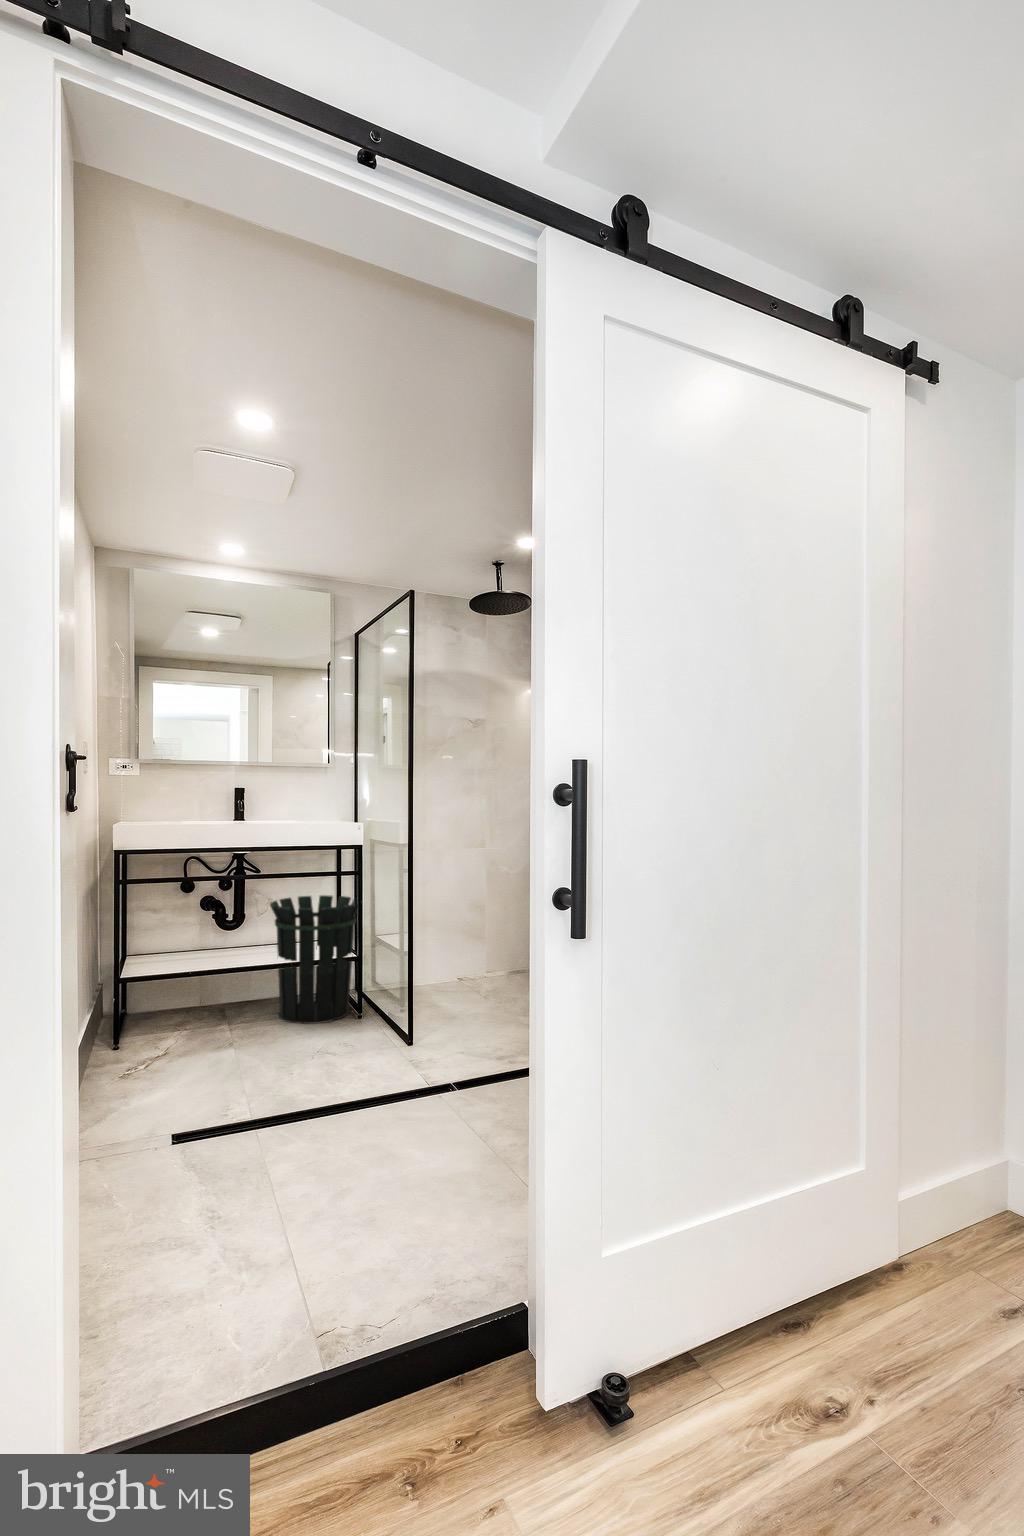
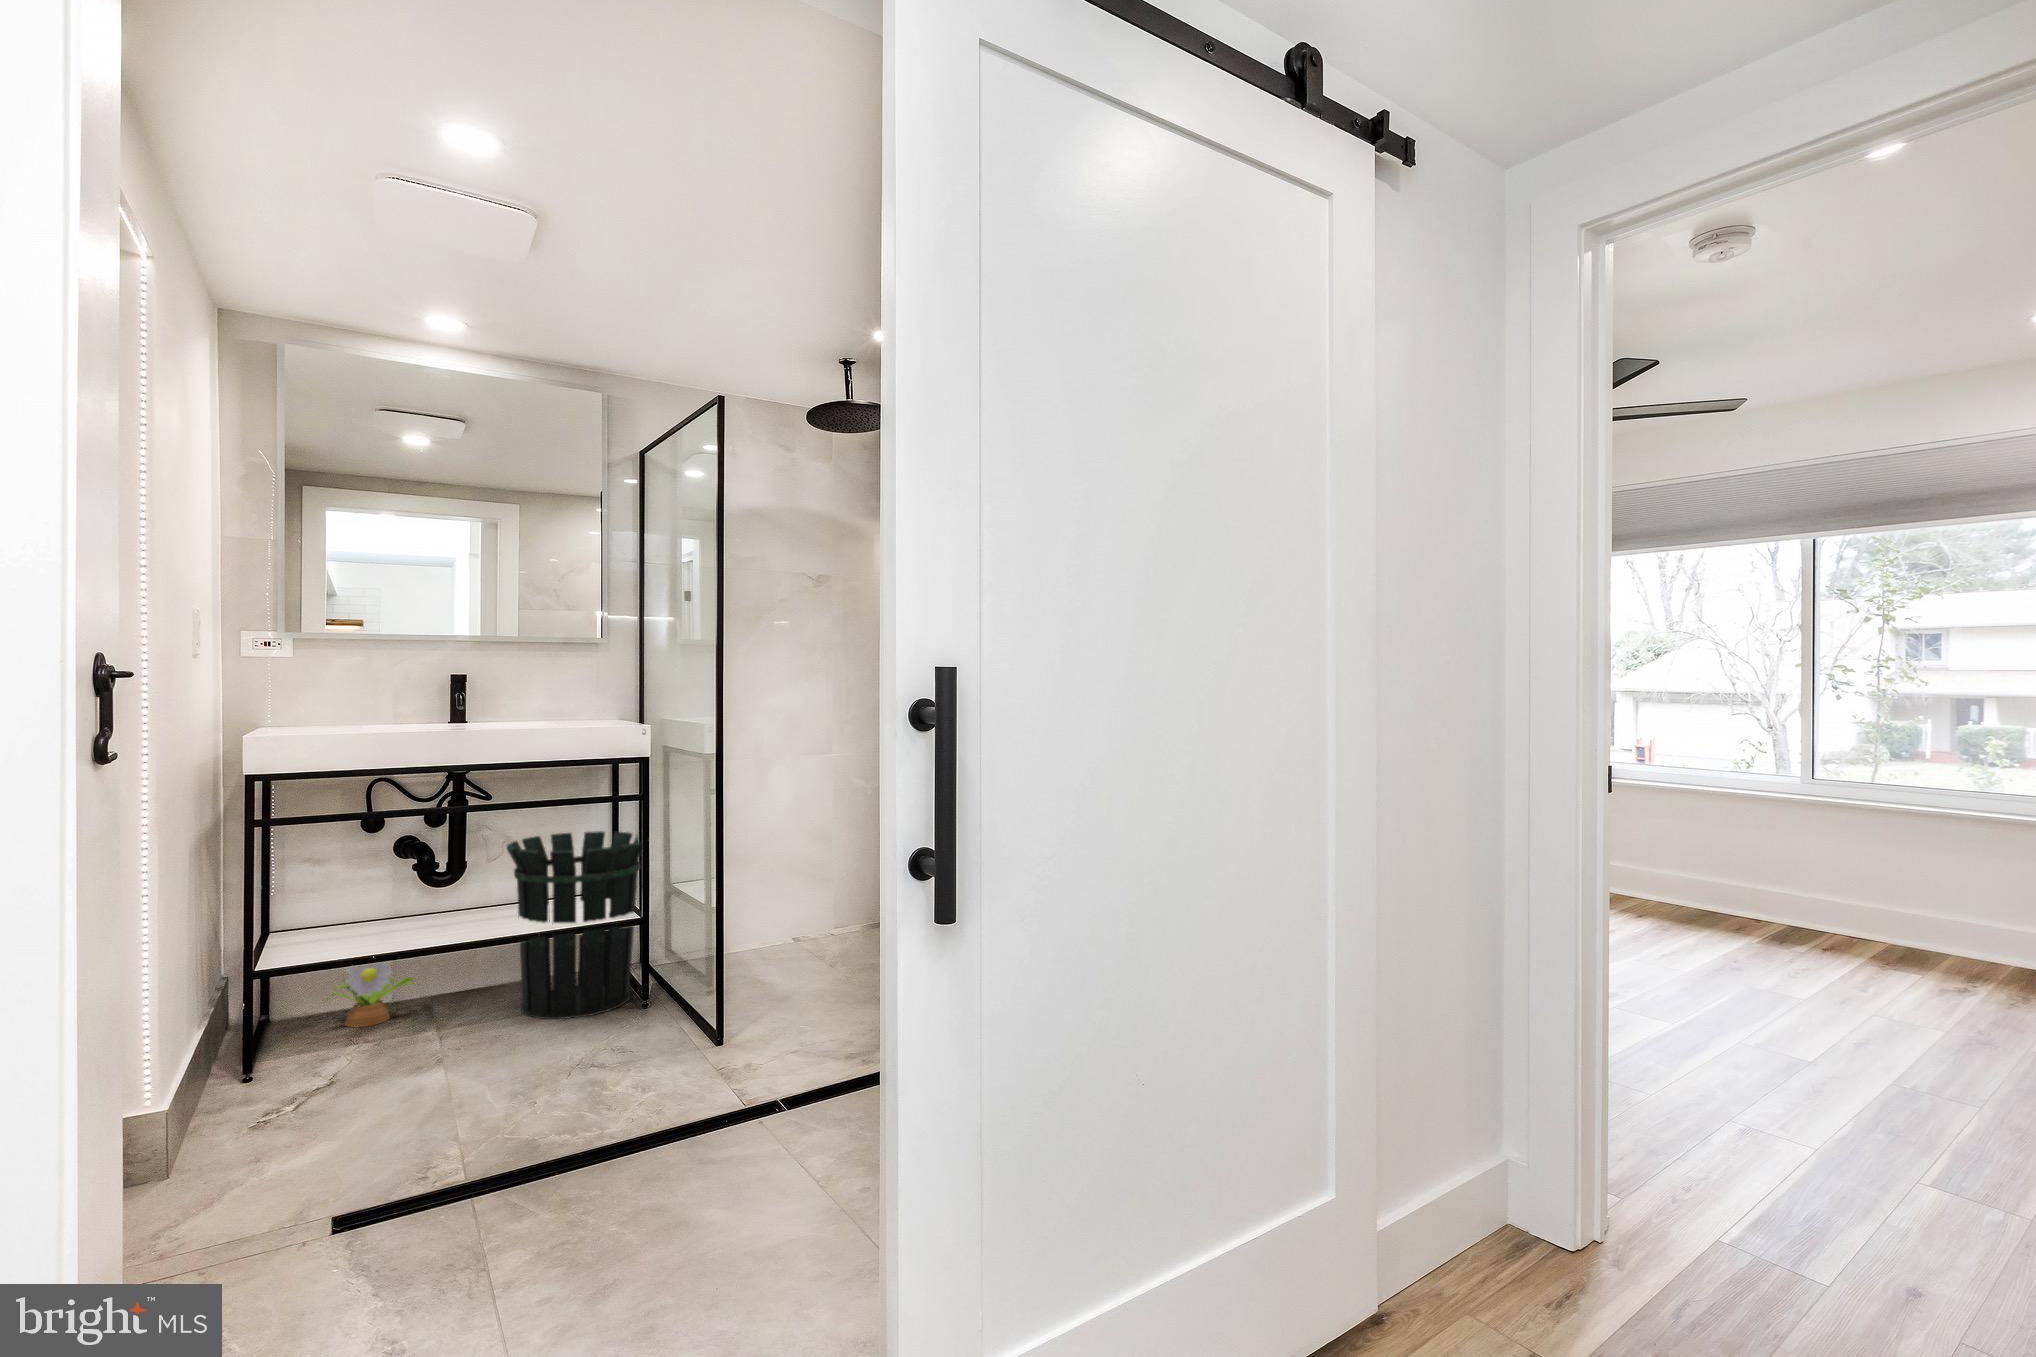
decorative plant: none [159,973,214,1022] -> present [326,962,415,1027]

